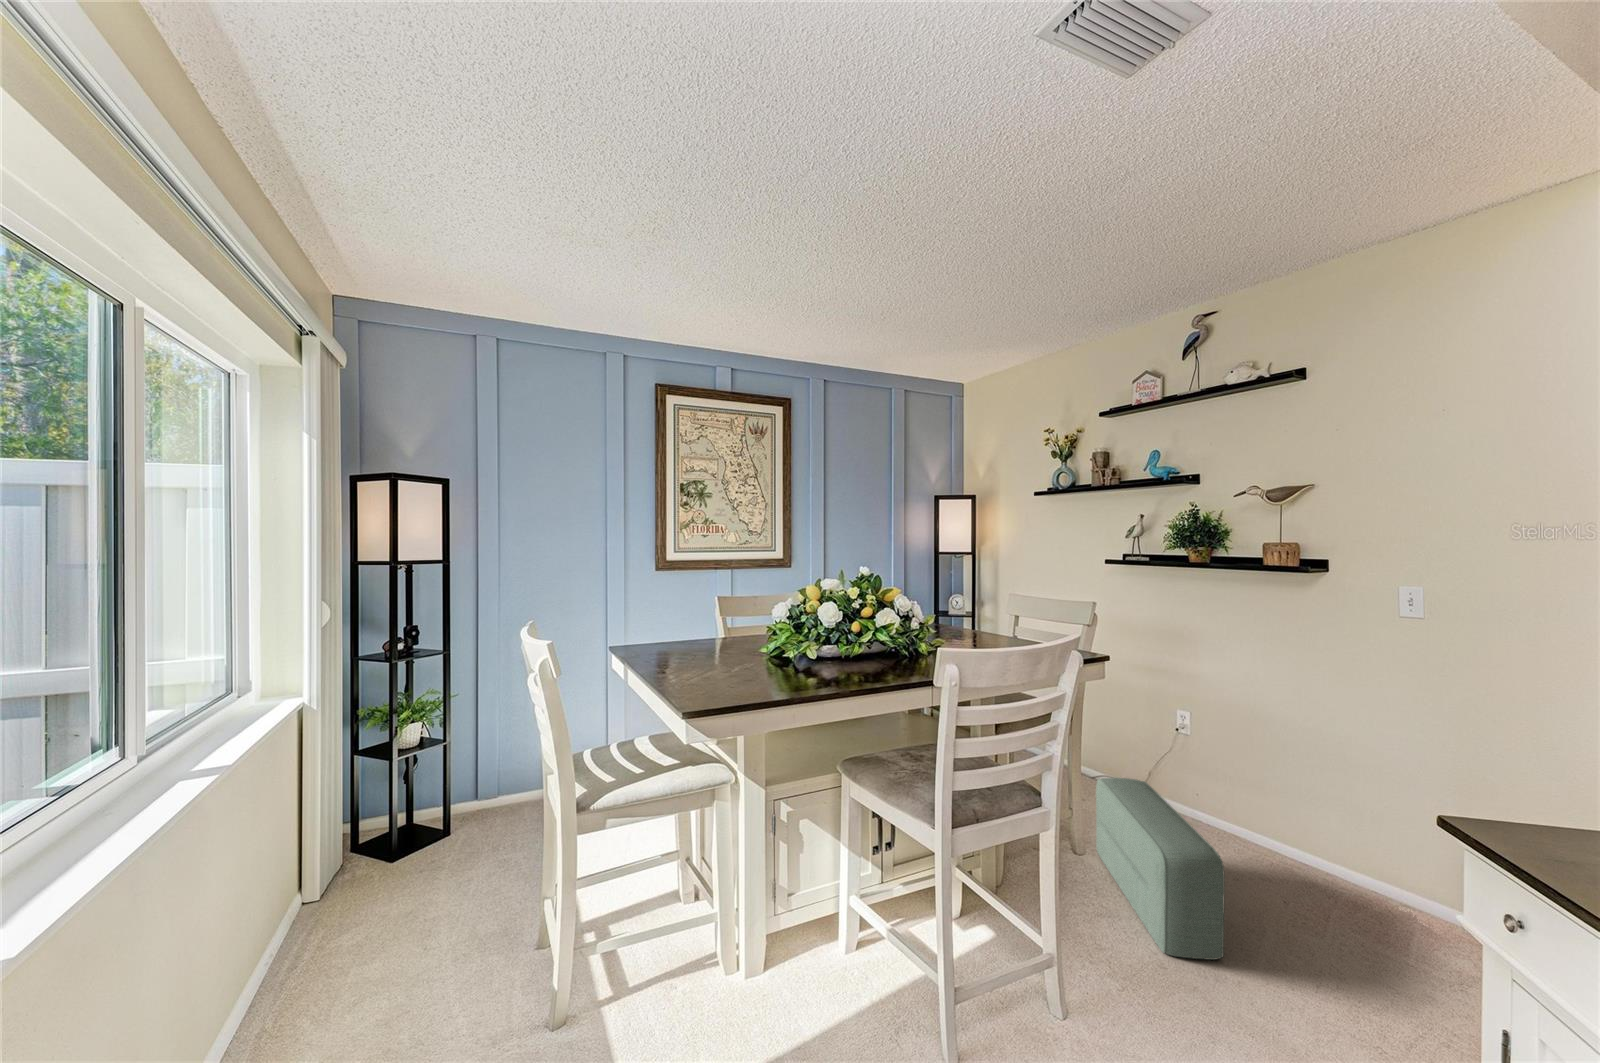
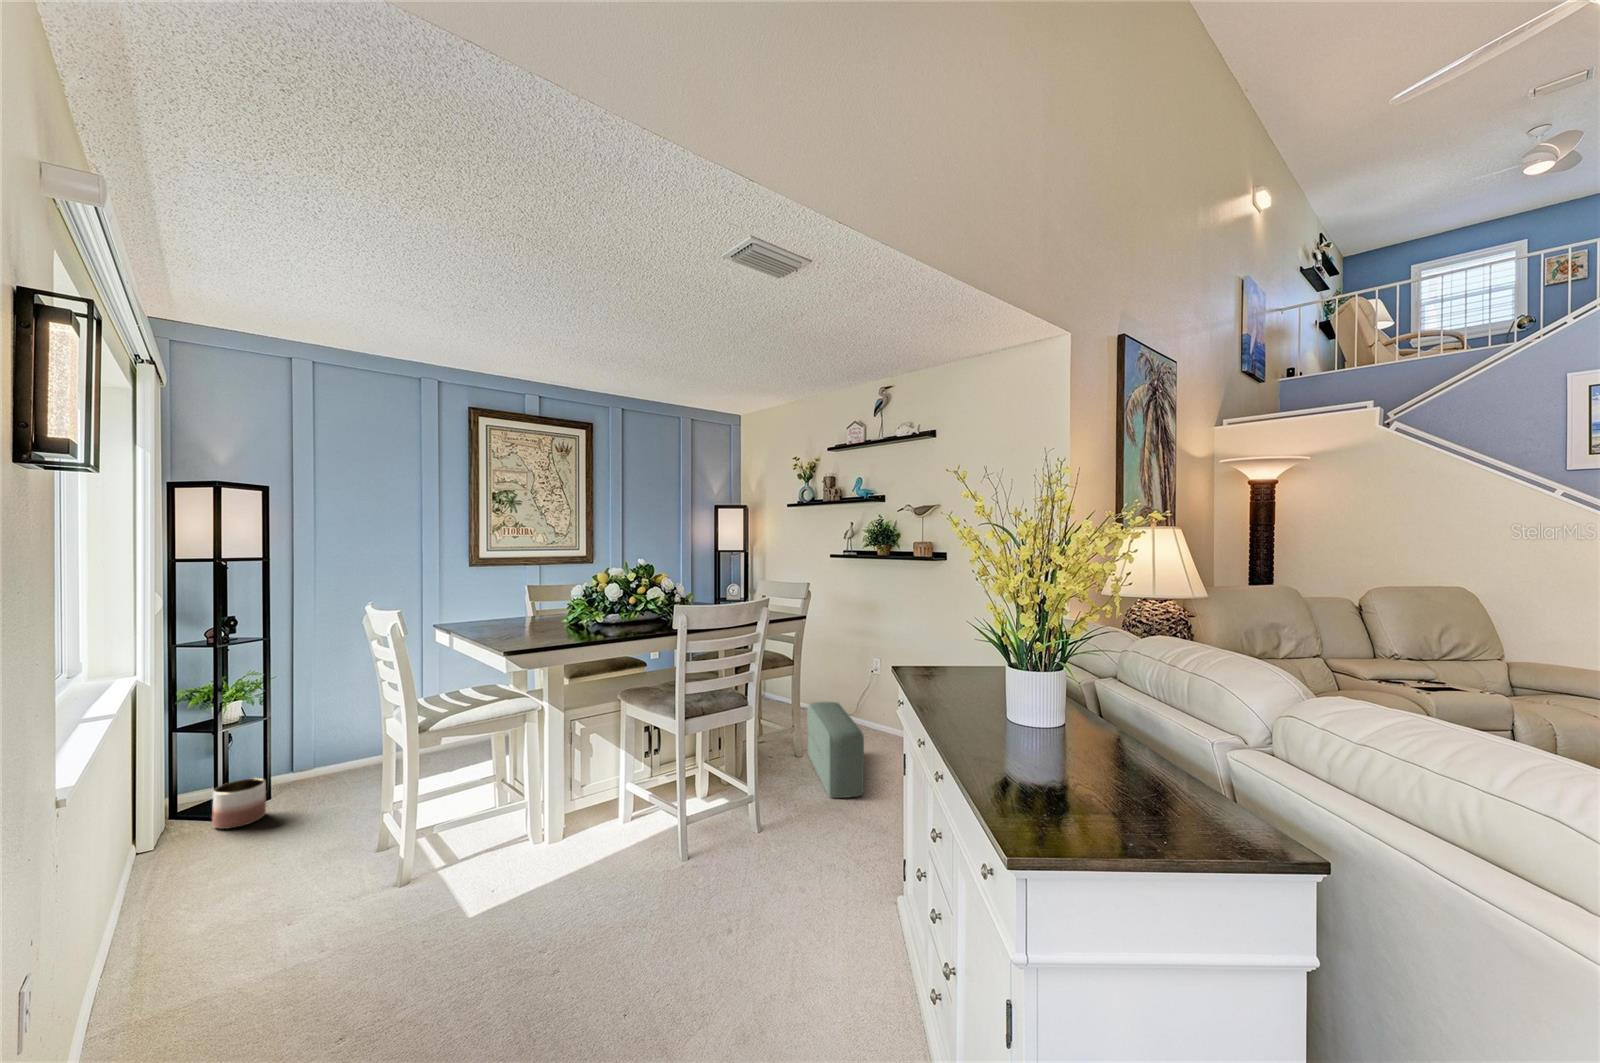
planter: none [386,816,440,878] -> present [212,778,266,829]

